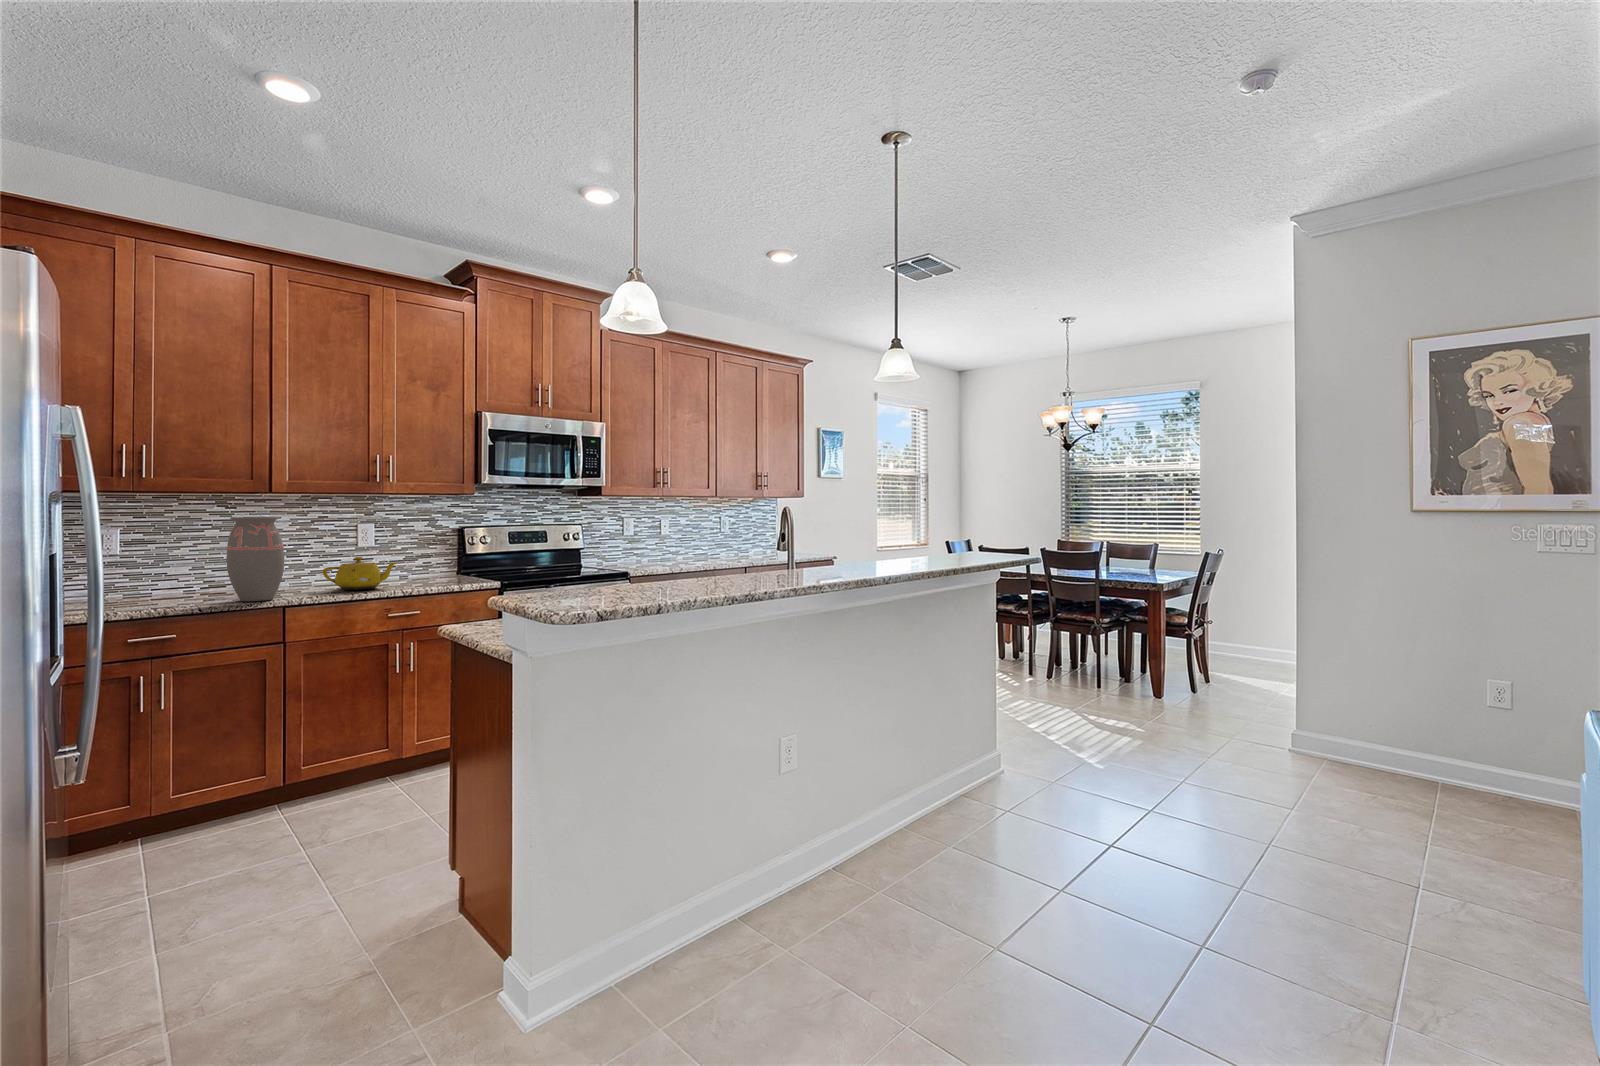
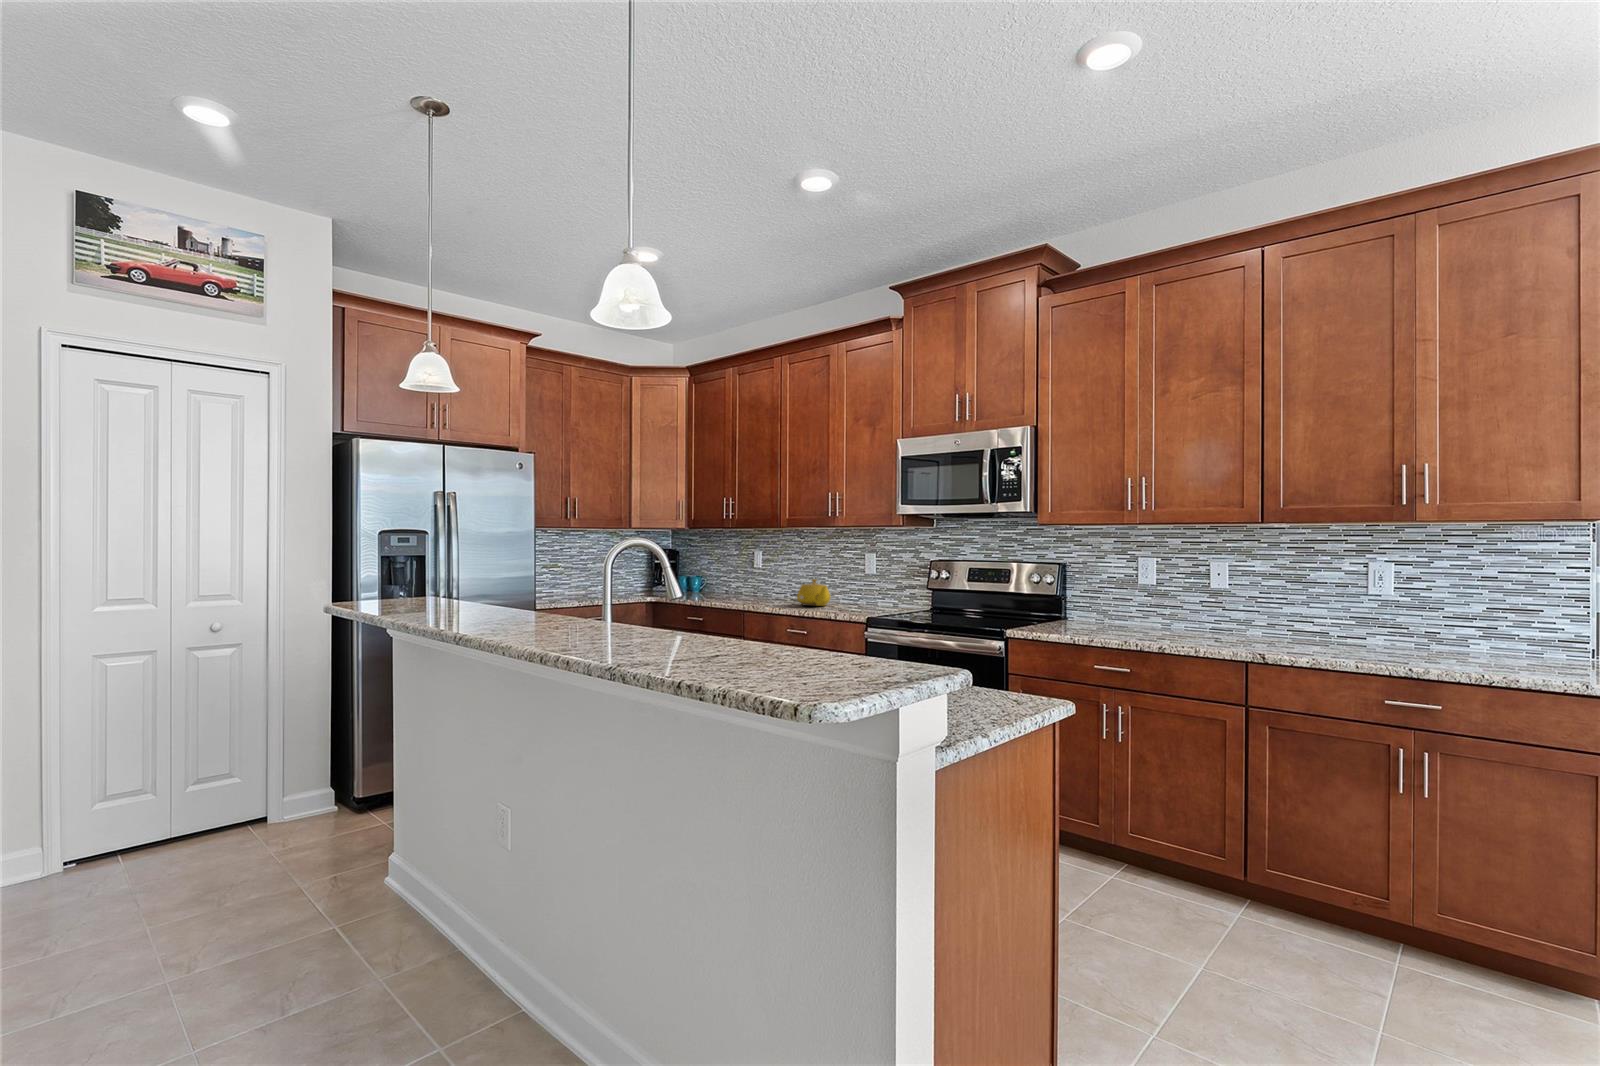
decorative vase: present [226,517,284,601] -> none [739,544,772,604]

